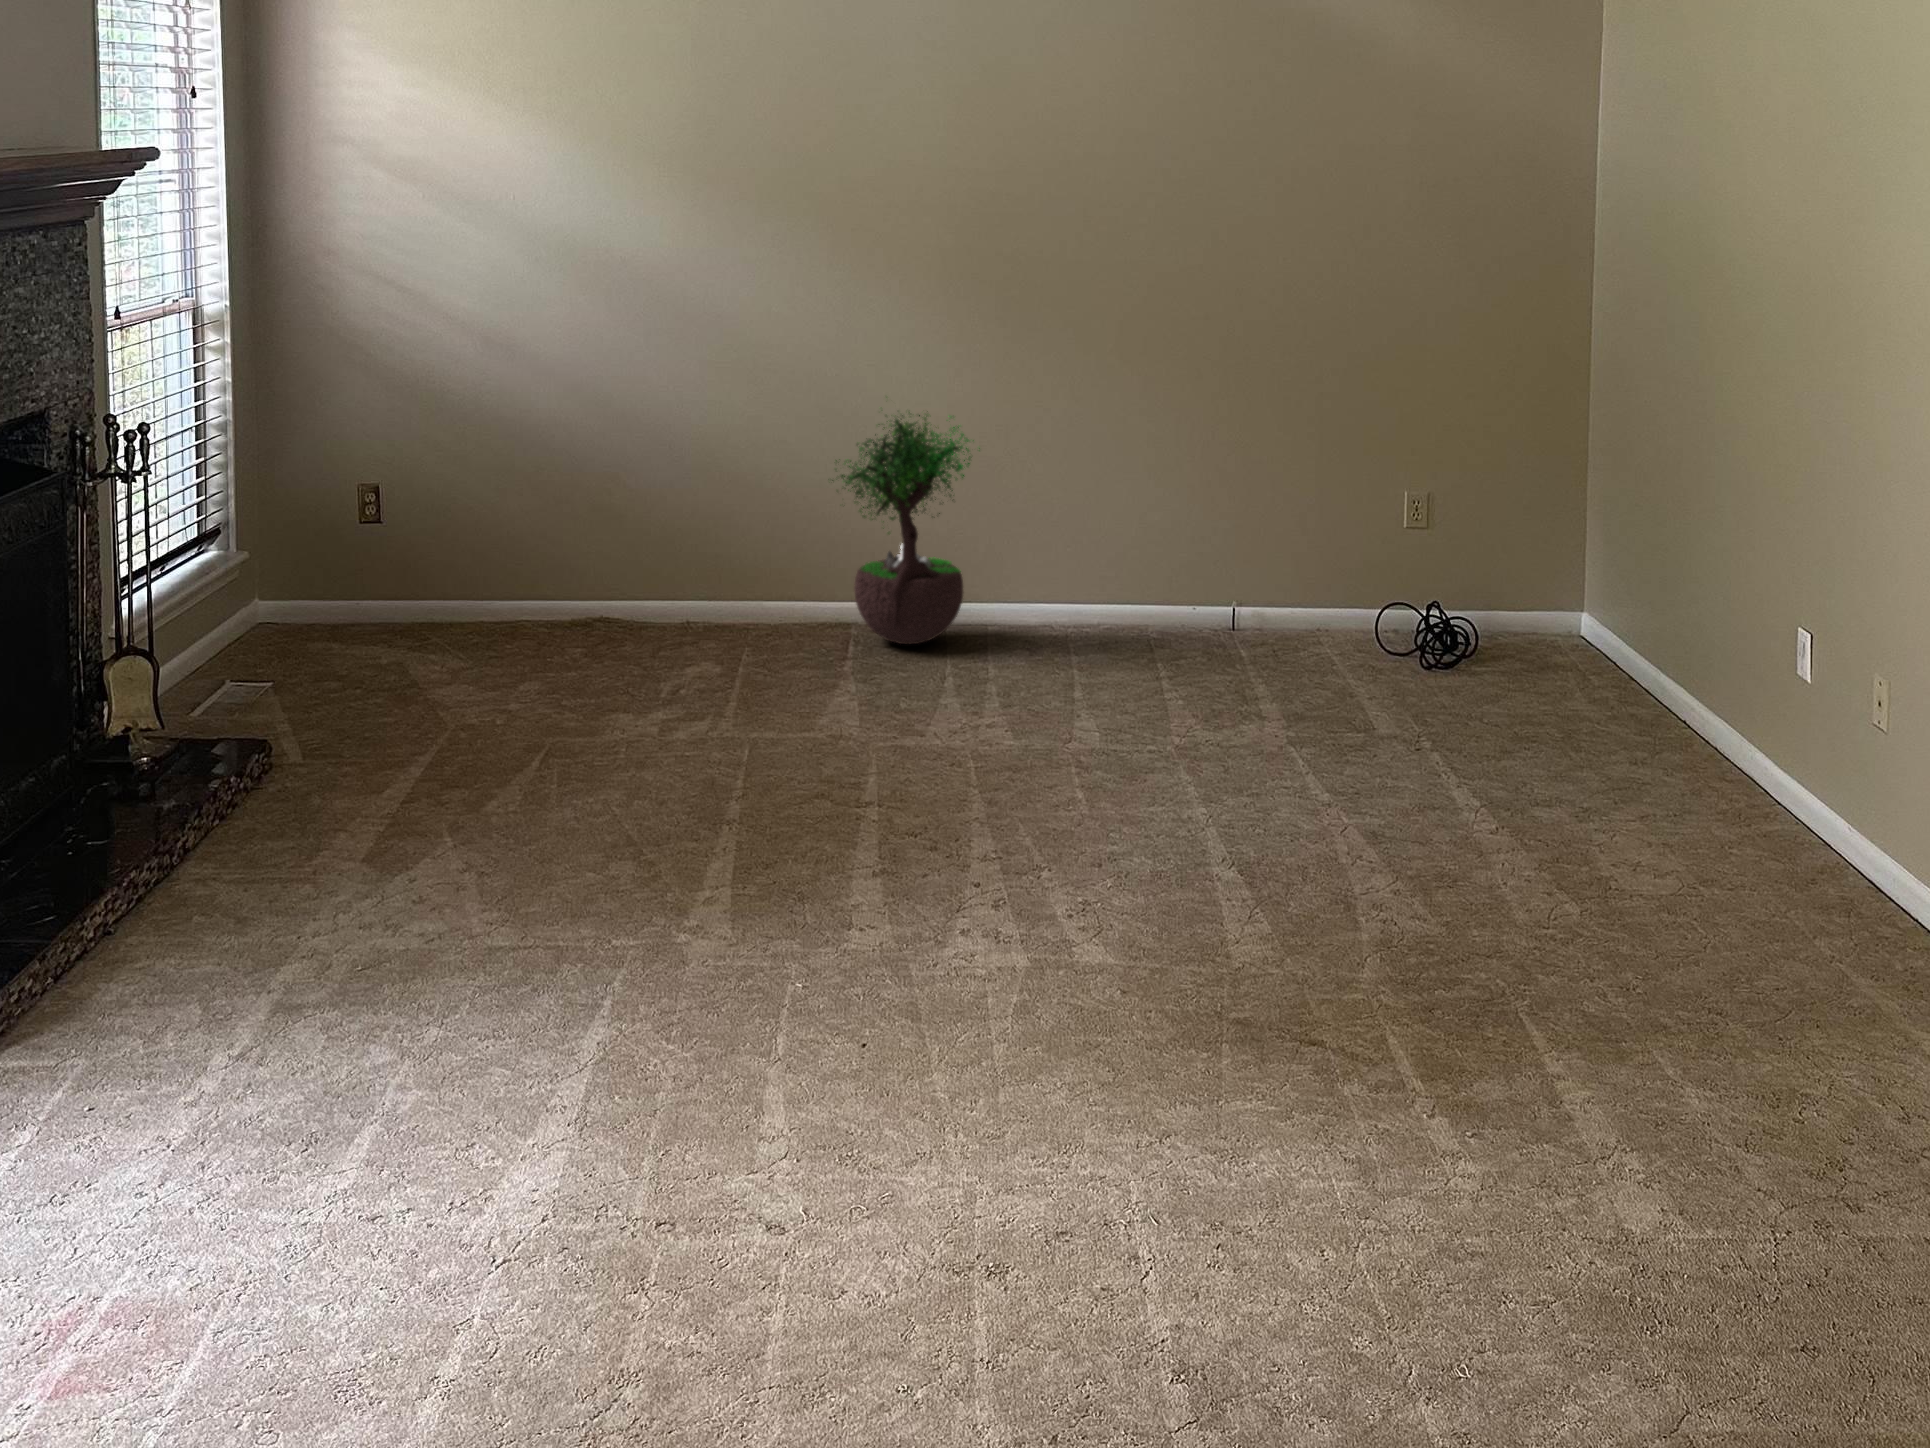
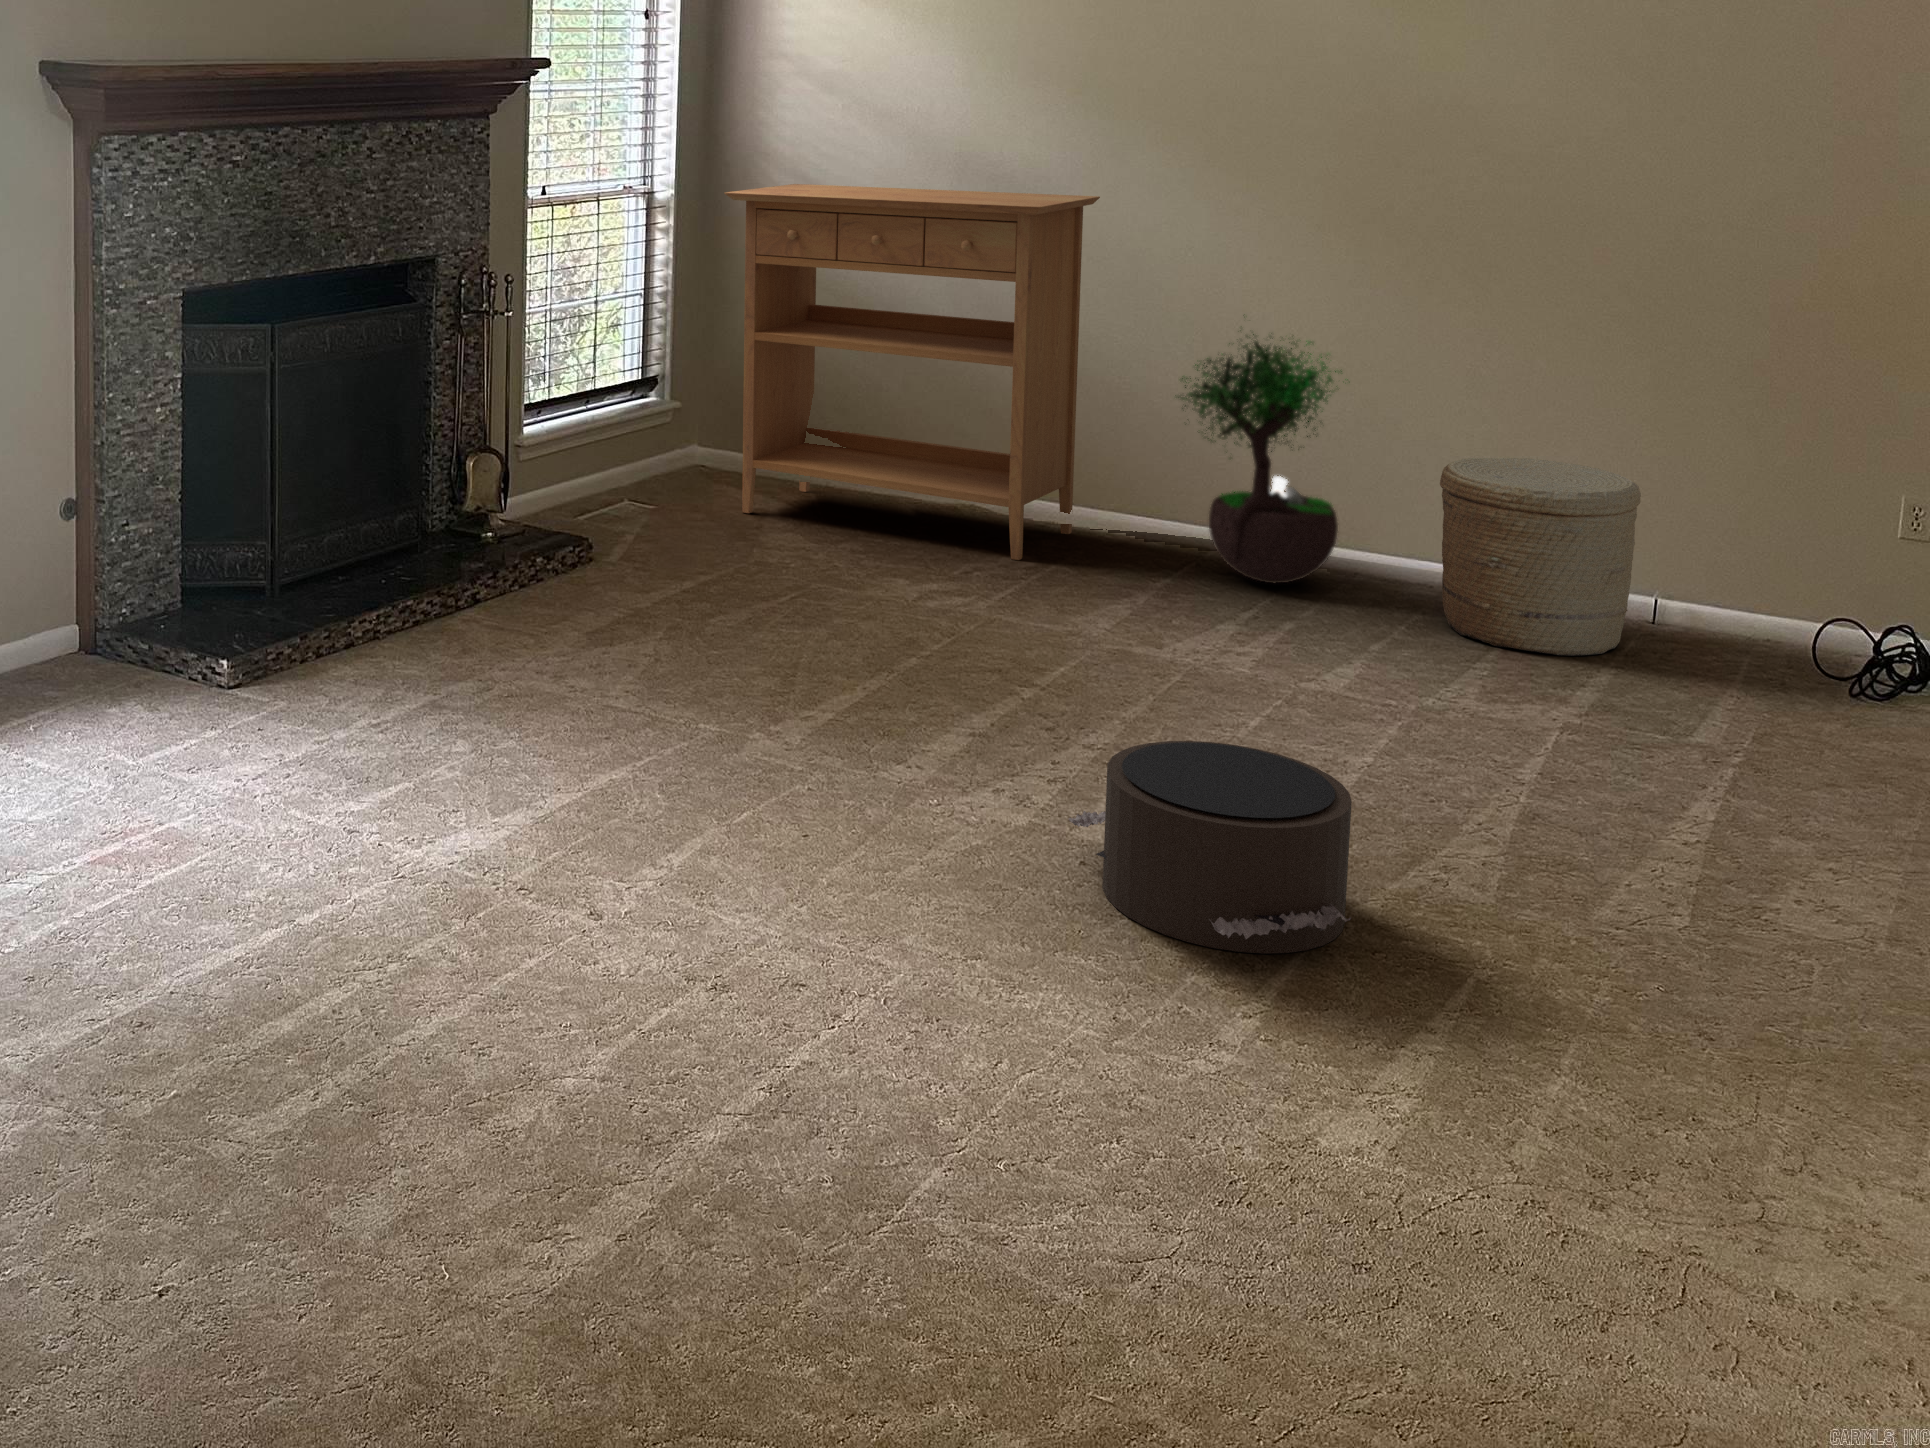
console table: none [334,289,717,666] -> present [724,184,1100,560]
woven basket: none [1056,499,1203,666] -> present [1440,458,1641,656]
pouf: none [1070,806,1353,1004] -> present [1069,741,1352,954]

